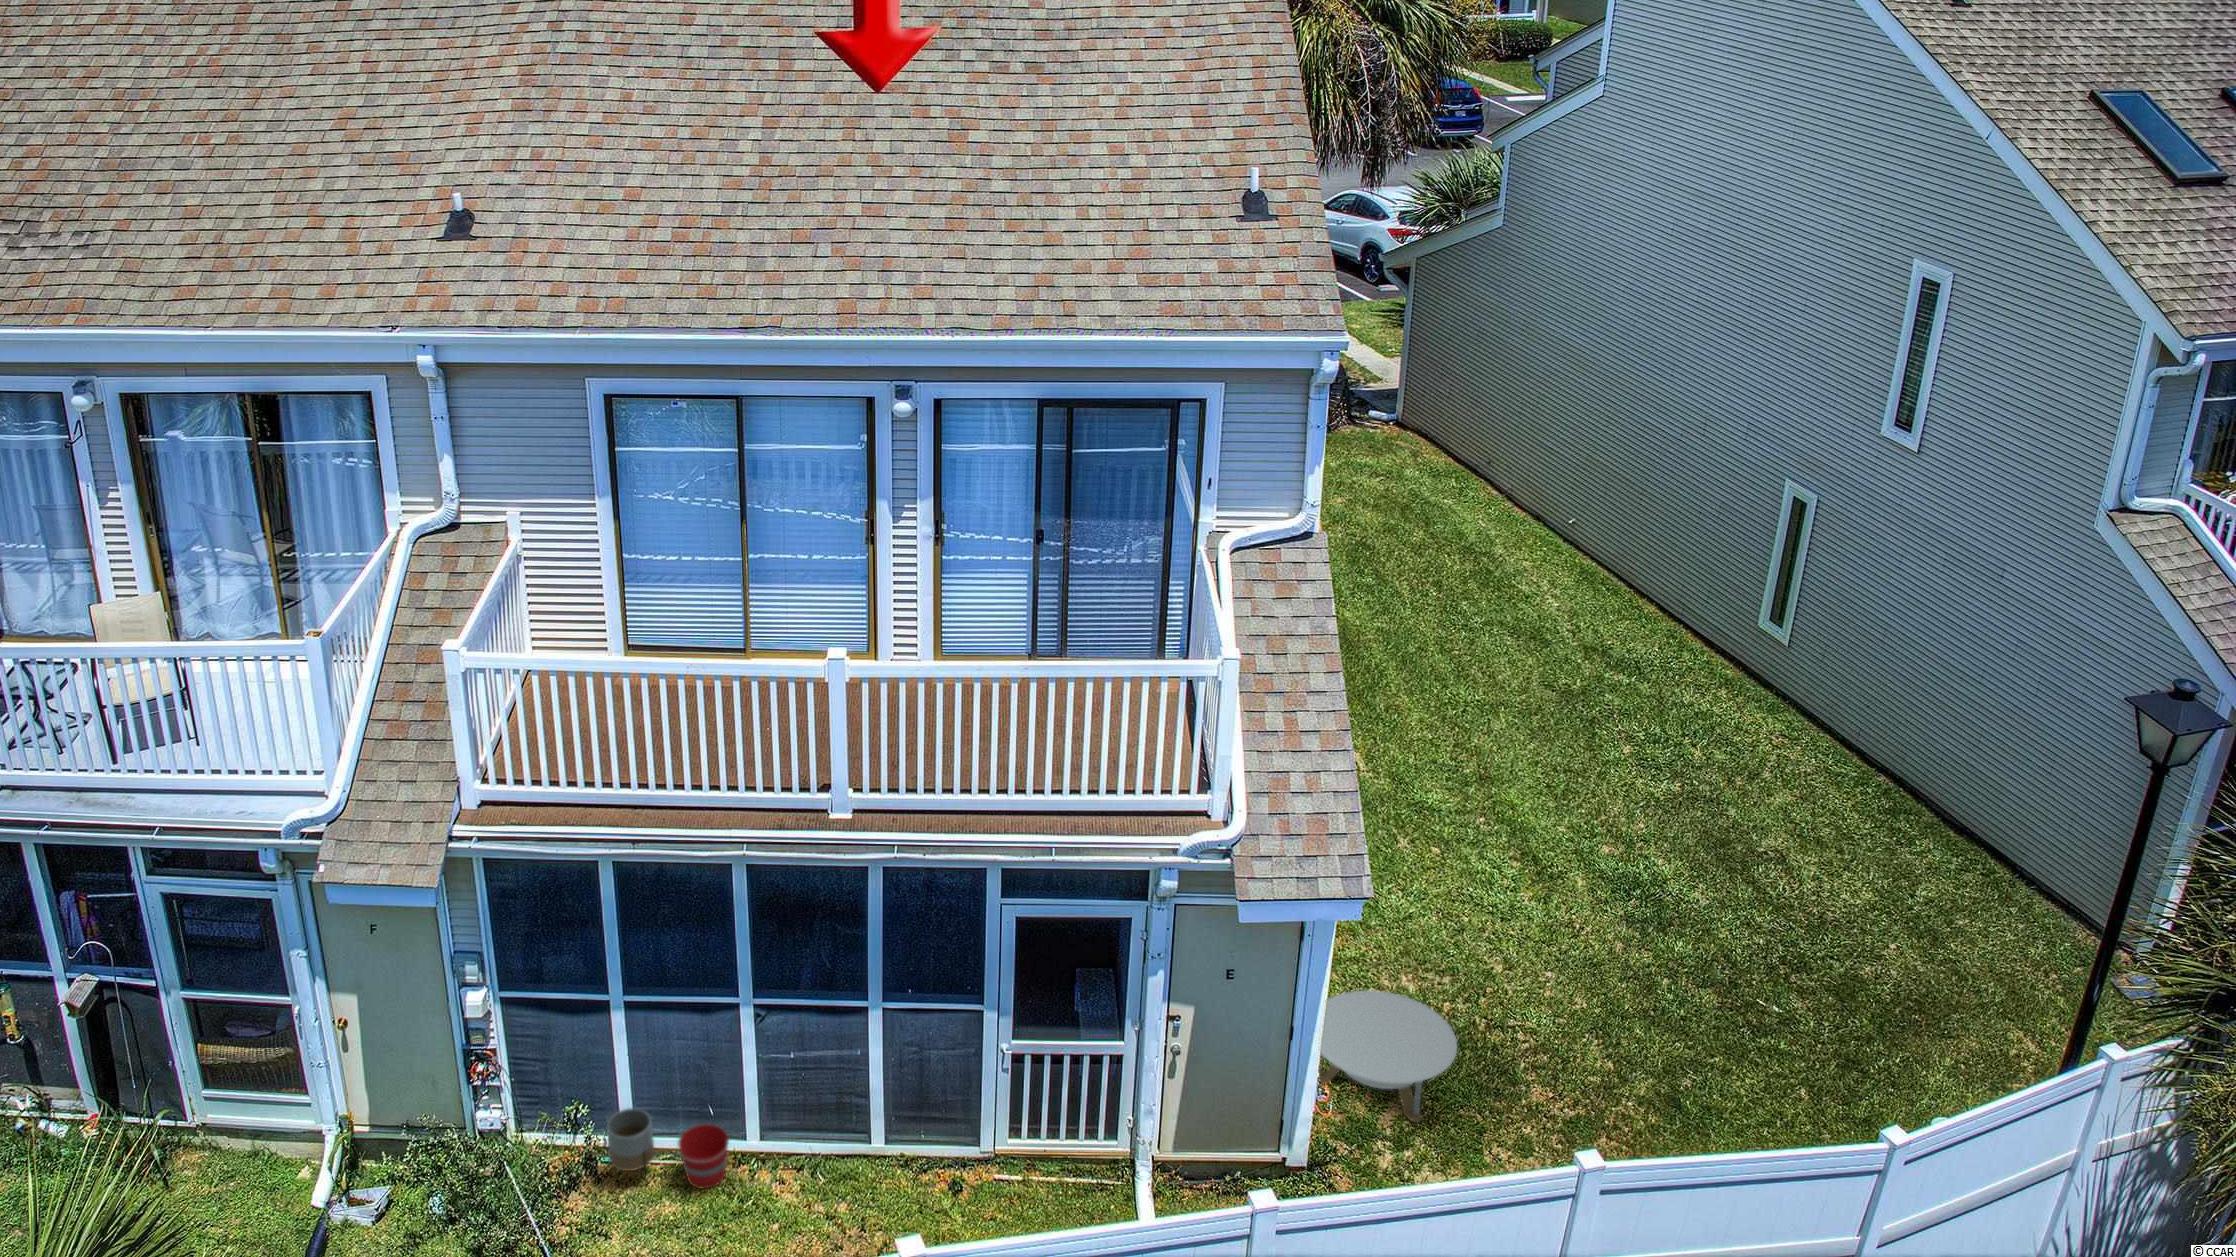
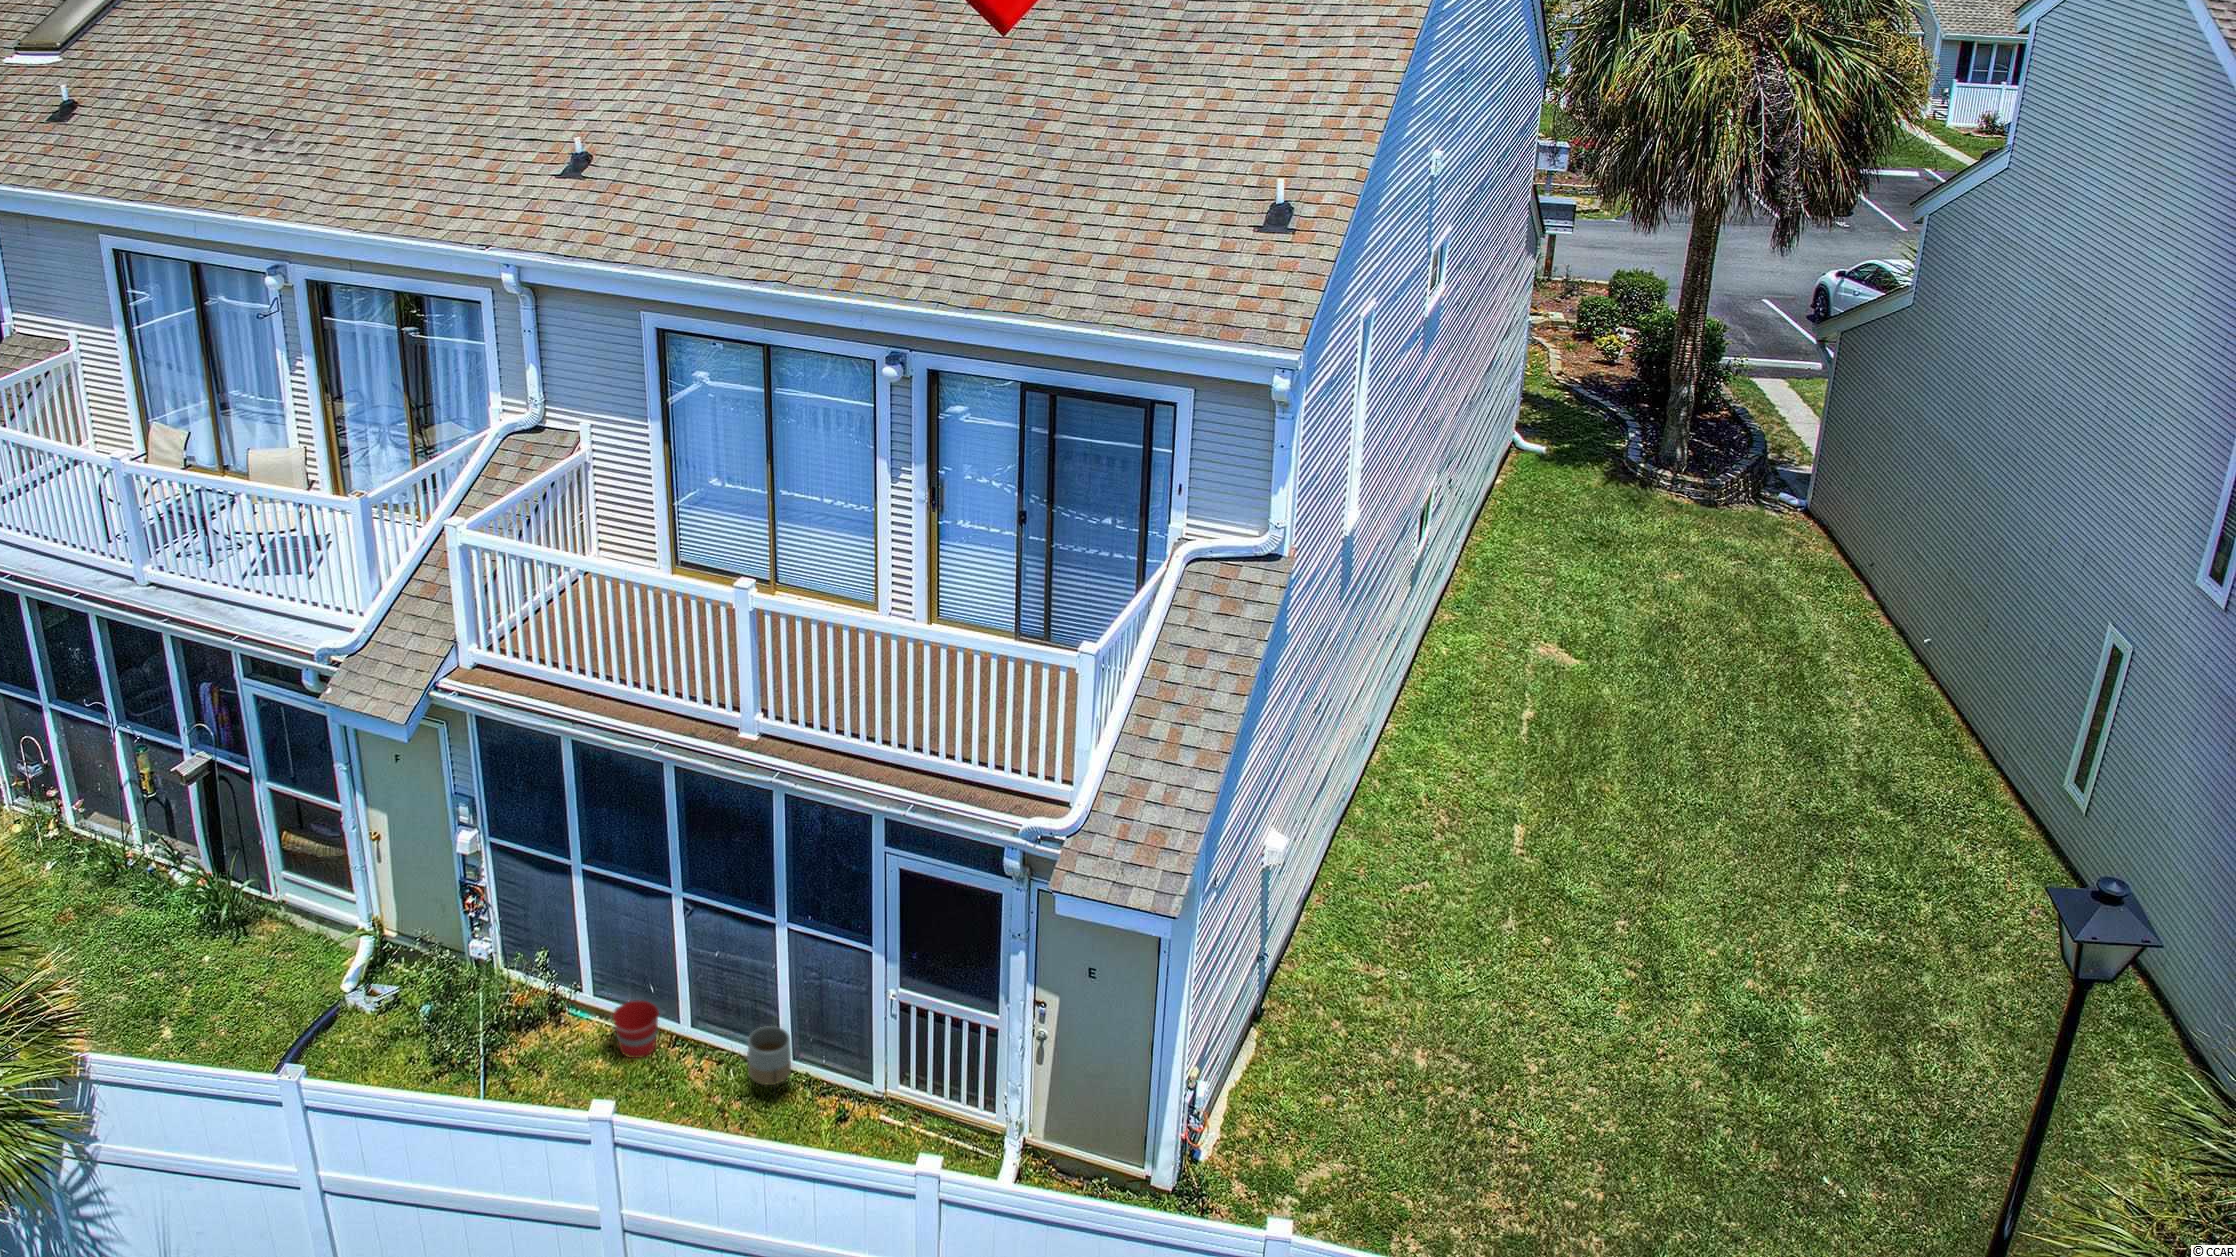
round table: present [1319,990,1457,1123] -> none [1218,1034,1370,1179]
planter: present [607,1108,655,1171] -> present [747,1026,791,1085]

